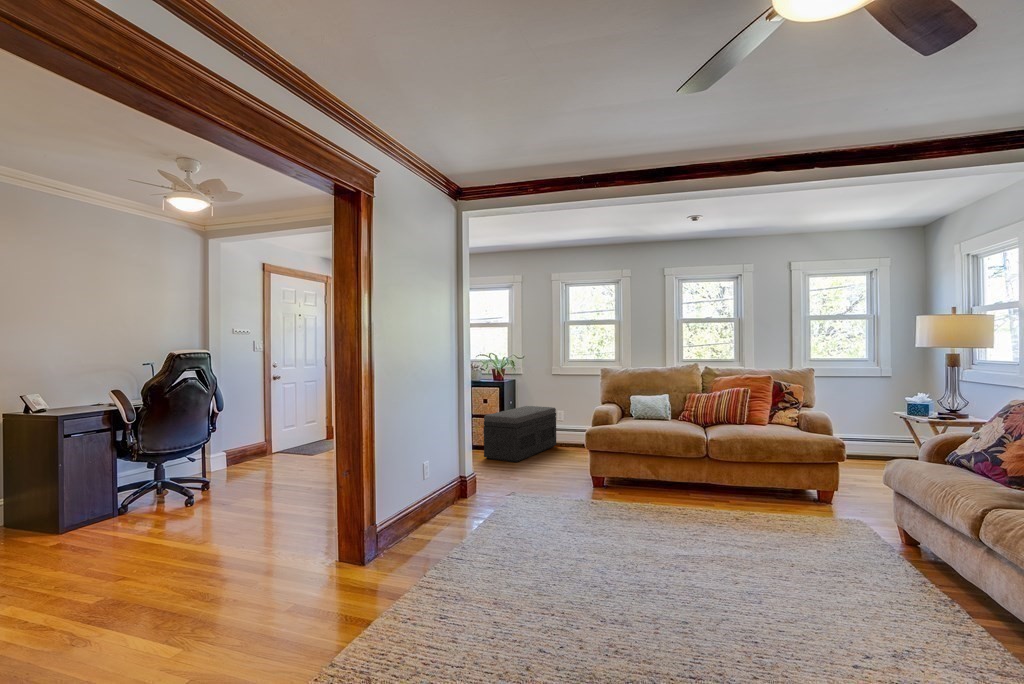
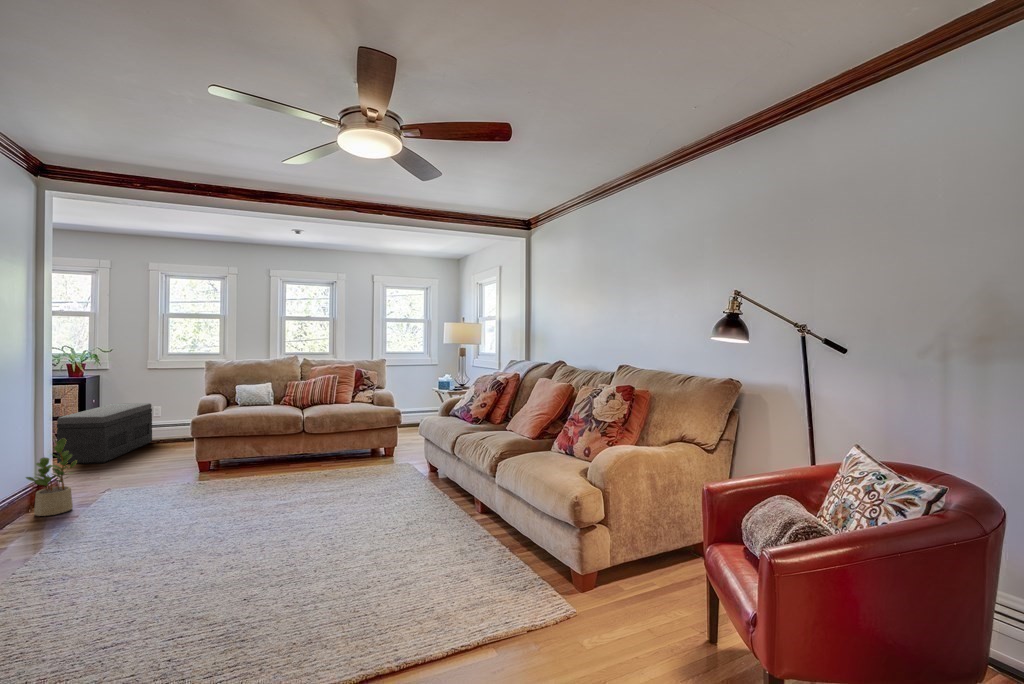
potted plant: none [450,438,487,513] -> present [26,438,77,516]

